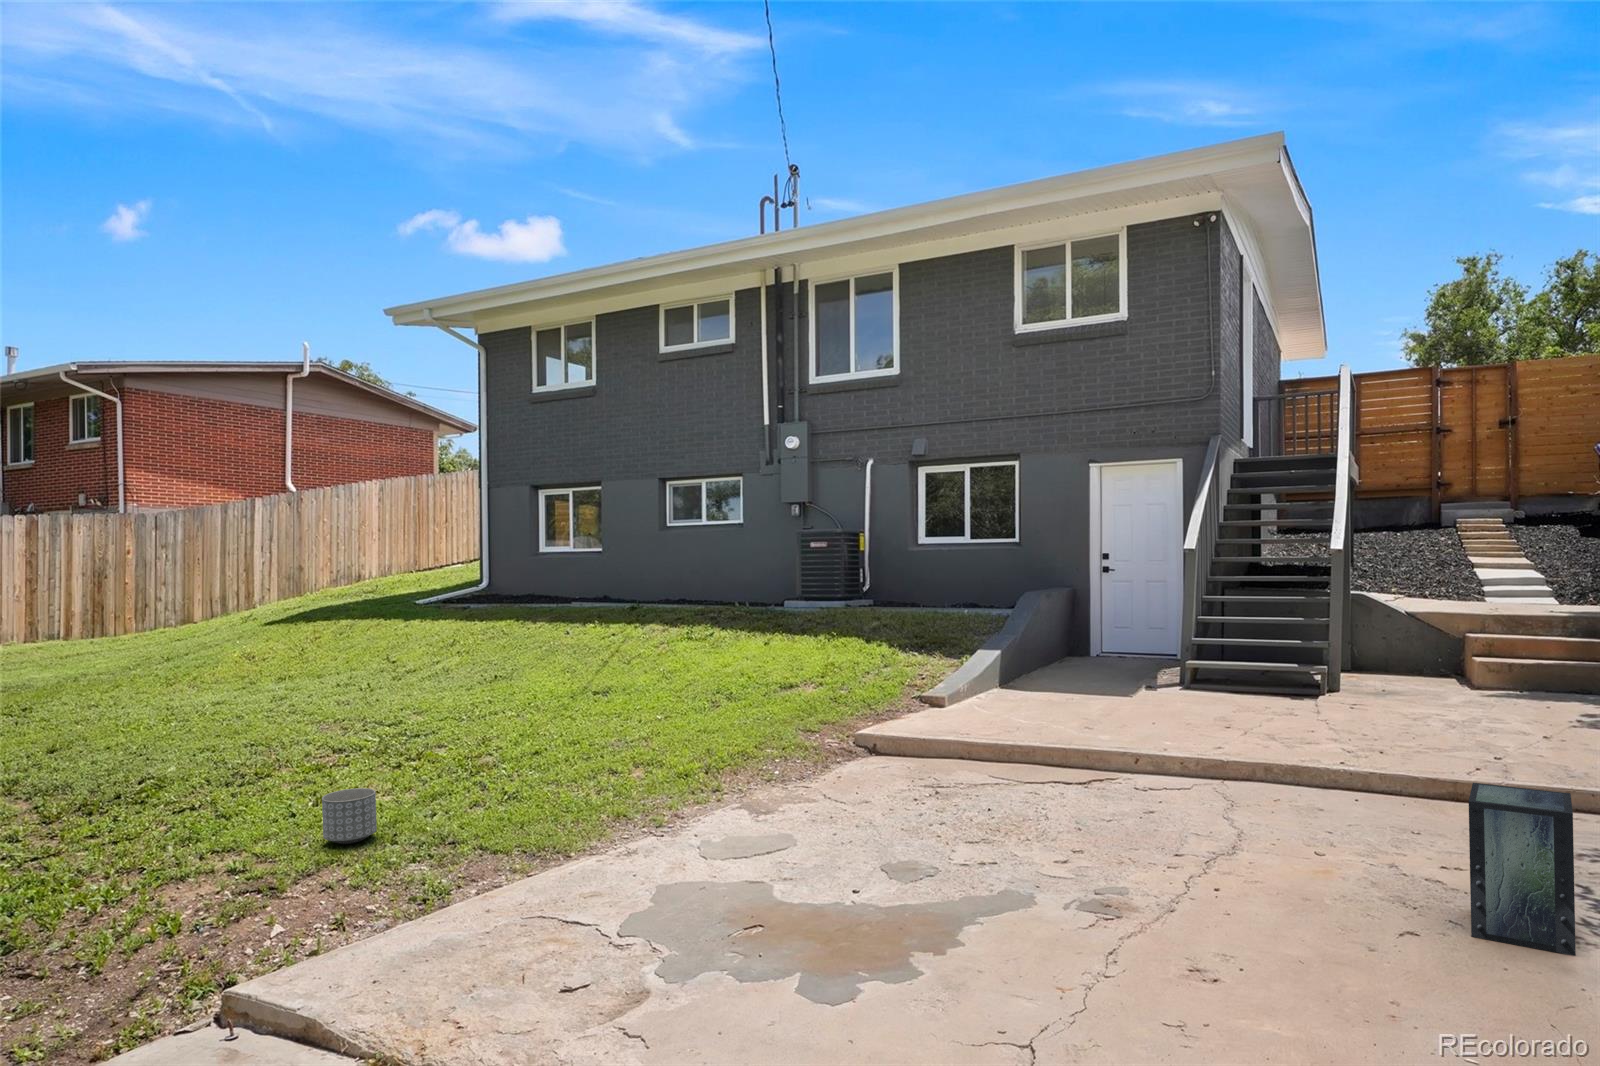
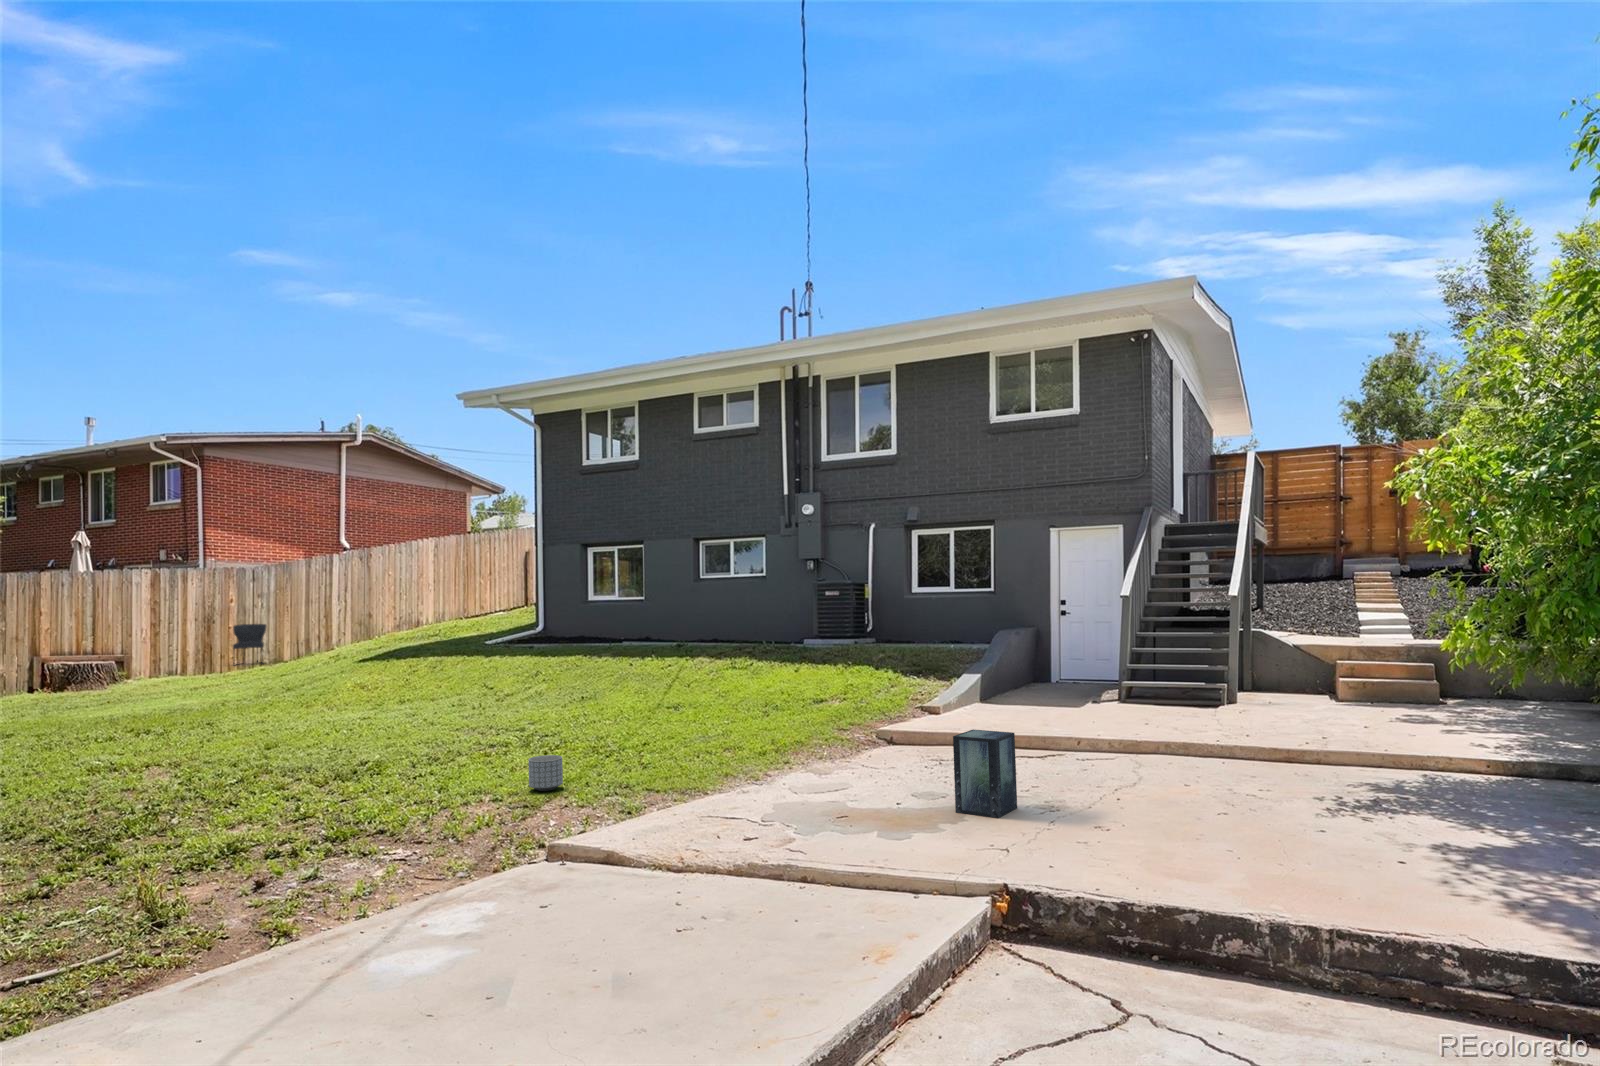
chair: none [130,579,171,628] -> present [233,624,266,665]
storage box: present [1469,783,1576,956] -> present [953,729,1017,818]

